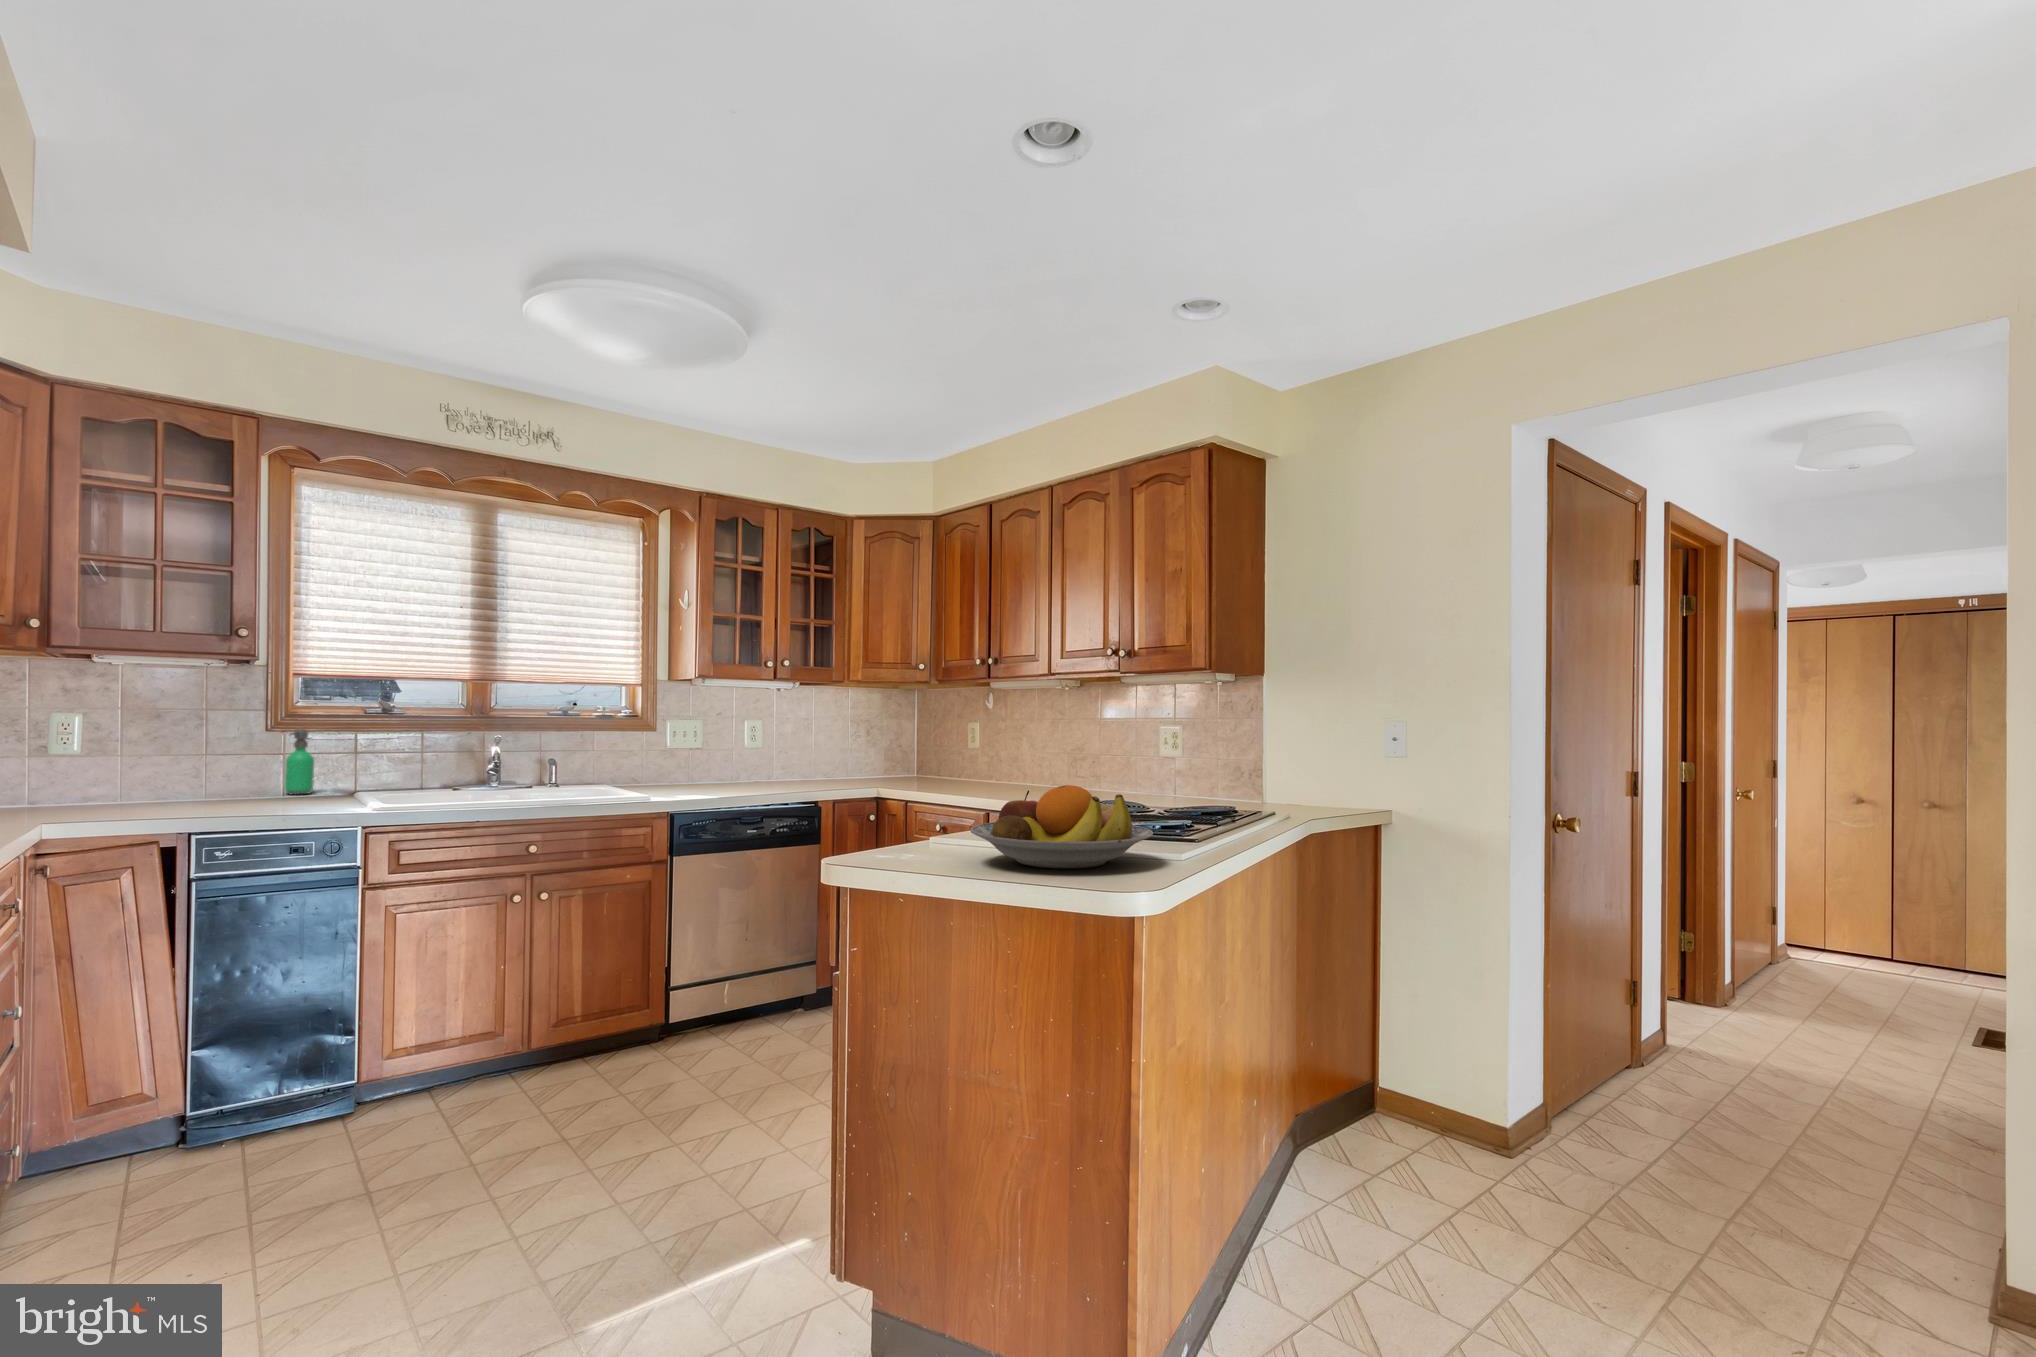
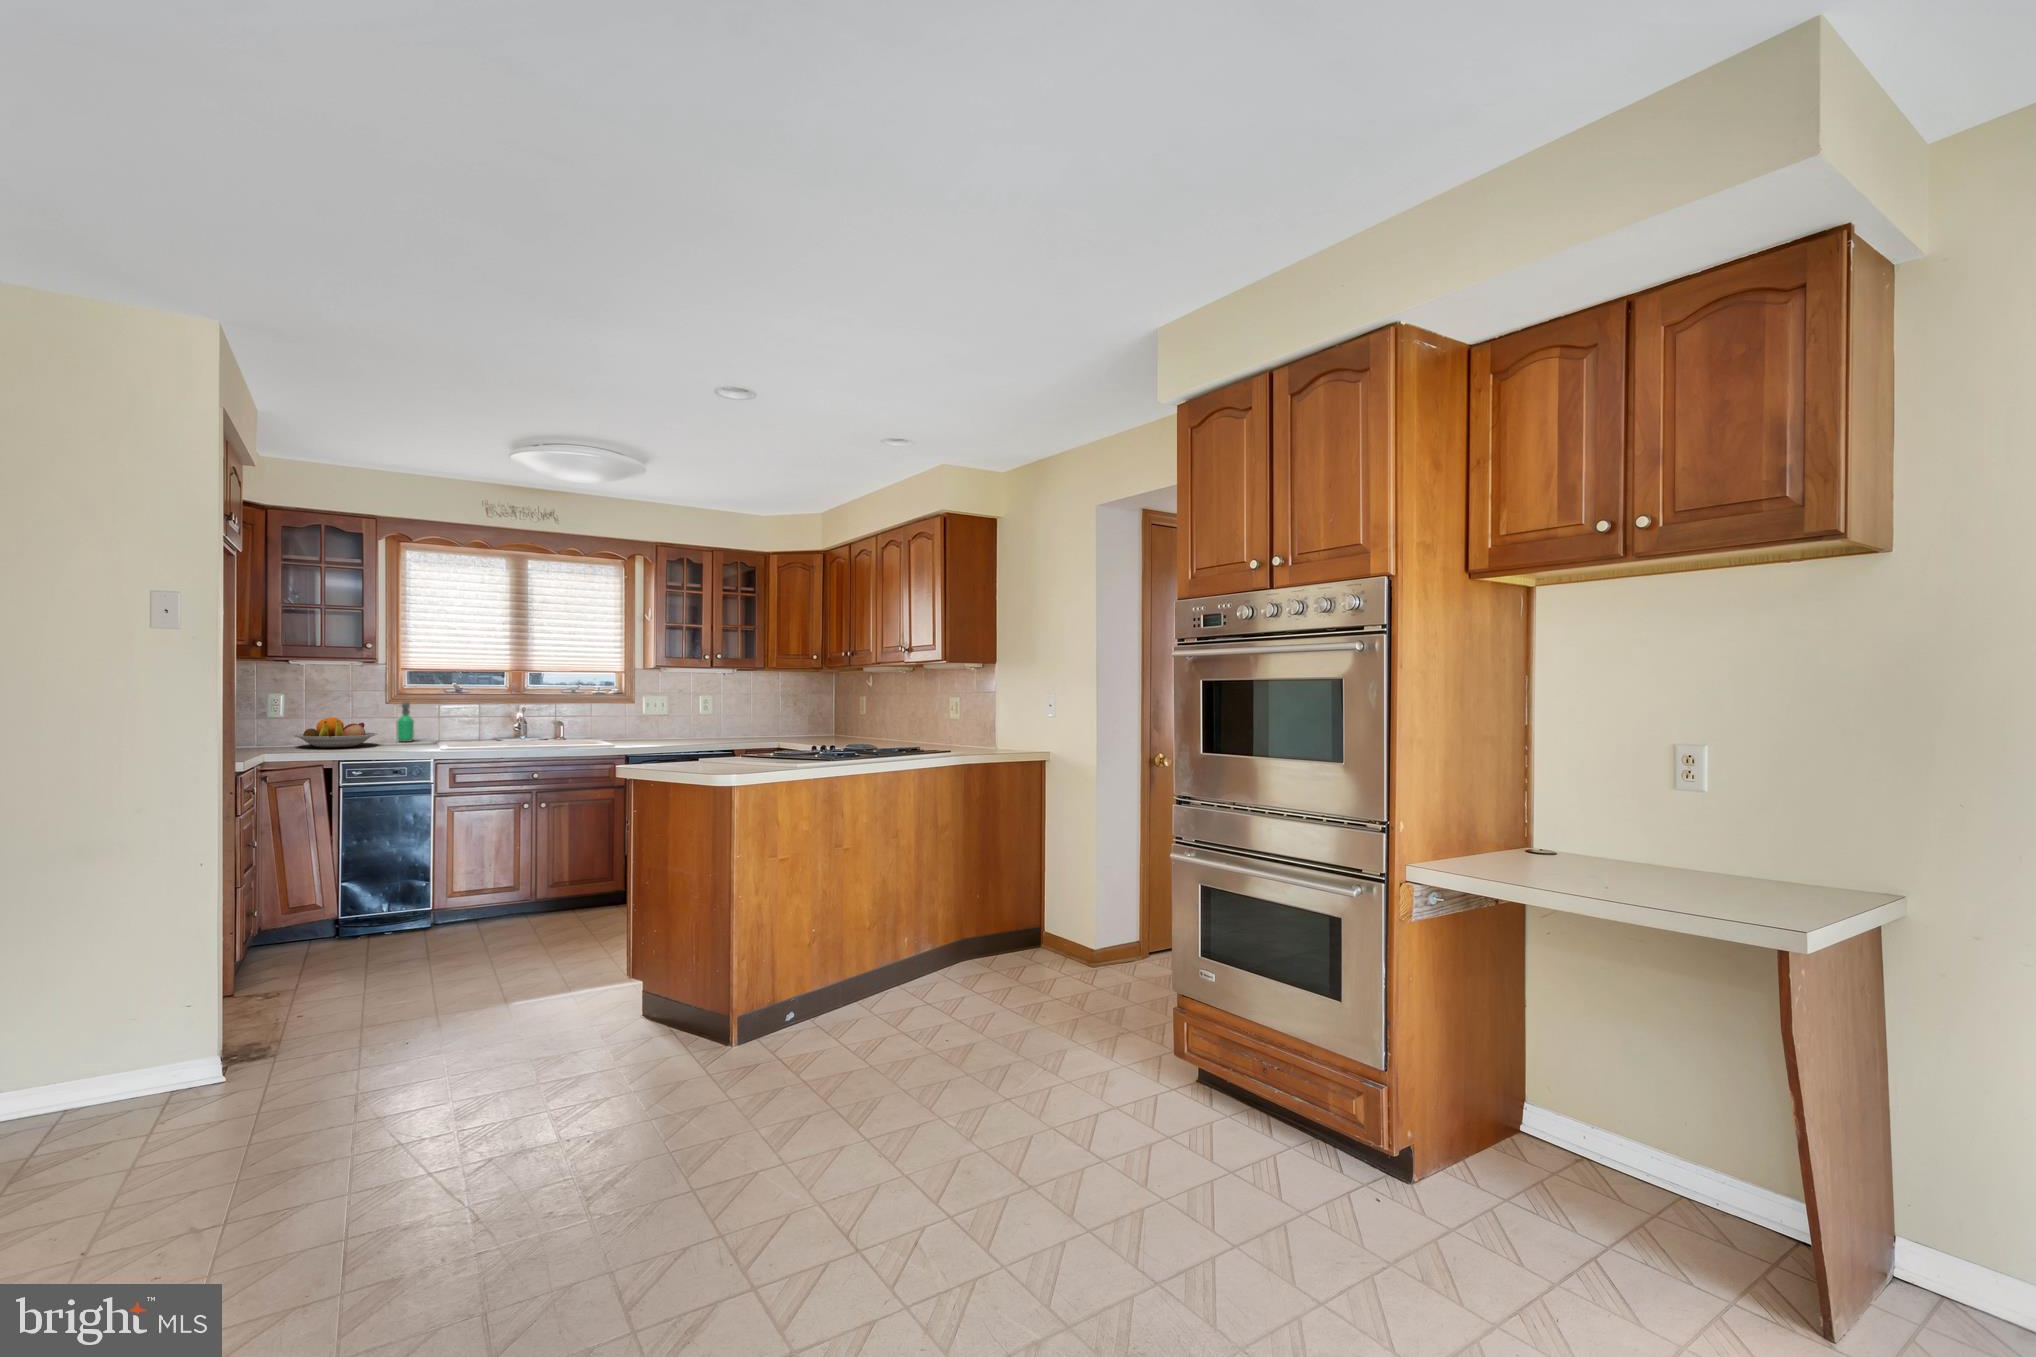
fruit bowl: present [970,785,1153,869] -> present [294,718,377,747]

